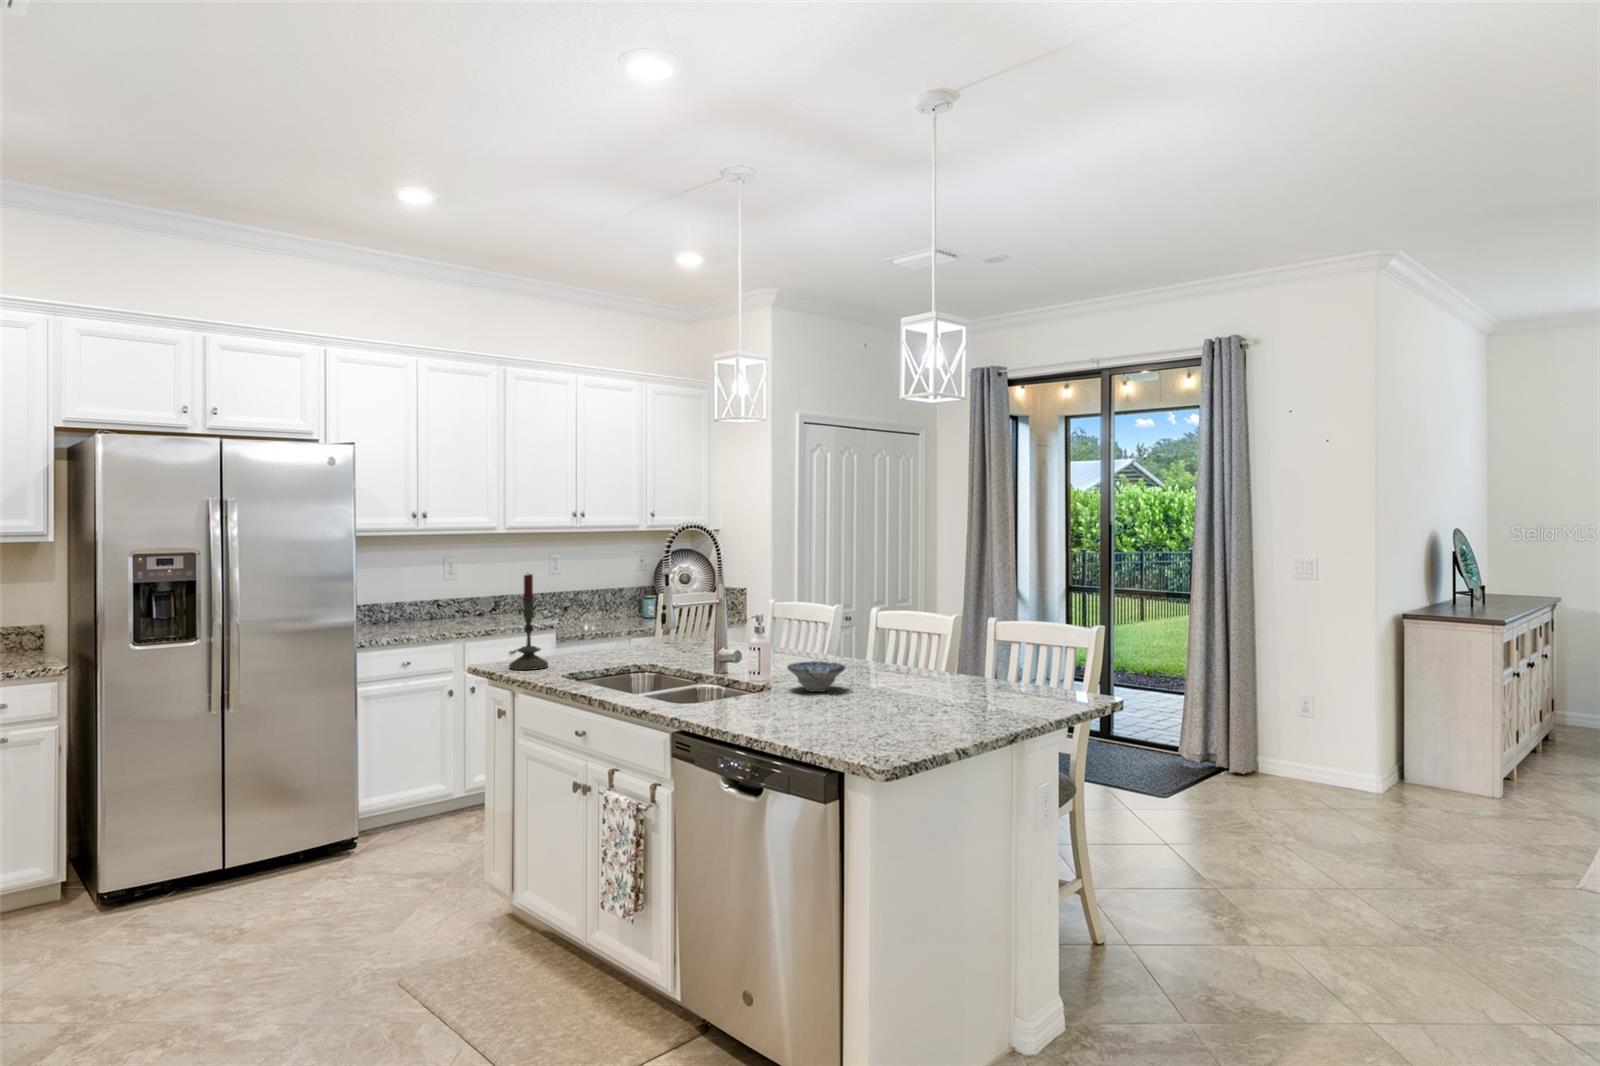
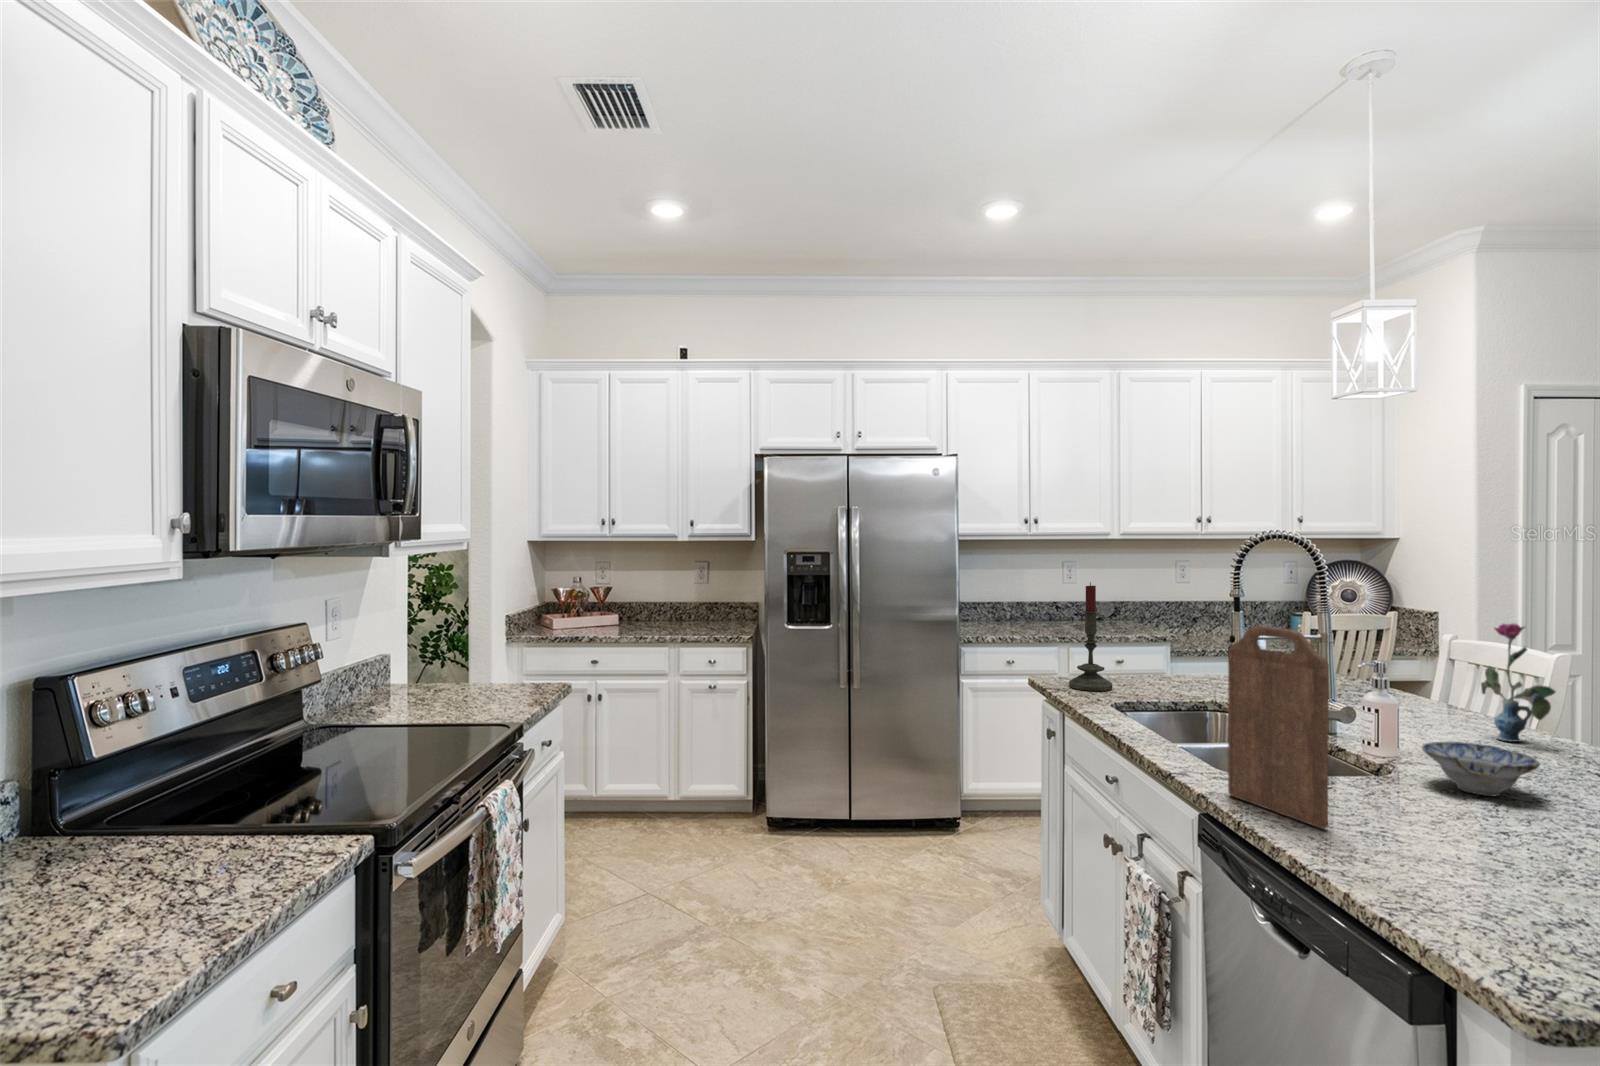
vase: none [802,584,841,664] -> present [1481,623,1555,742]
cutting board: none [689,589,757,721] -> present [1228,626,1329,828]

